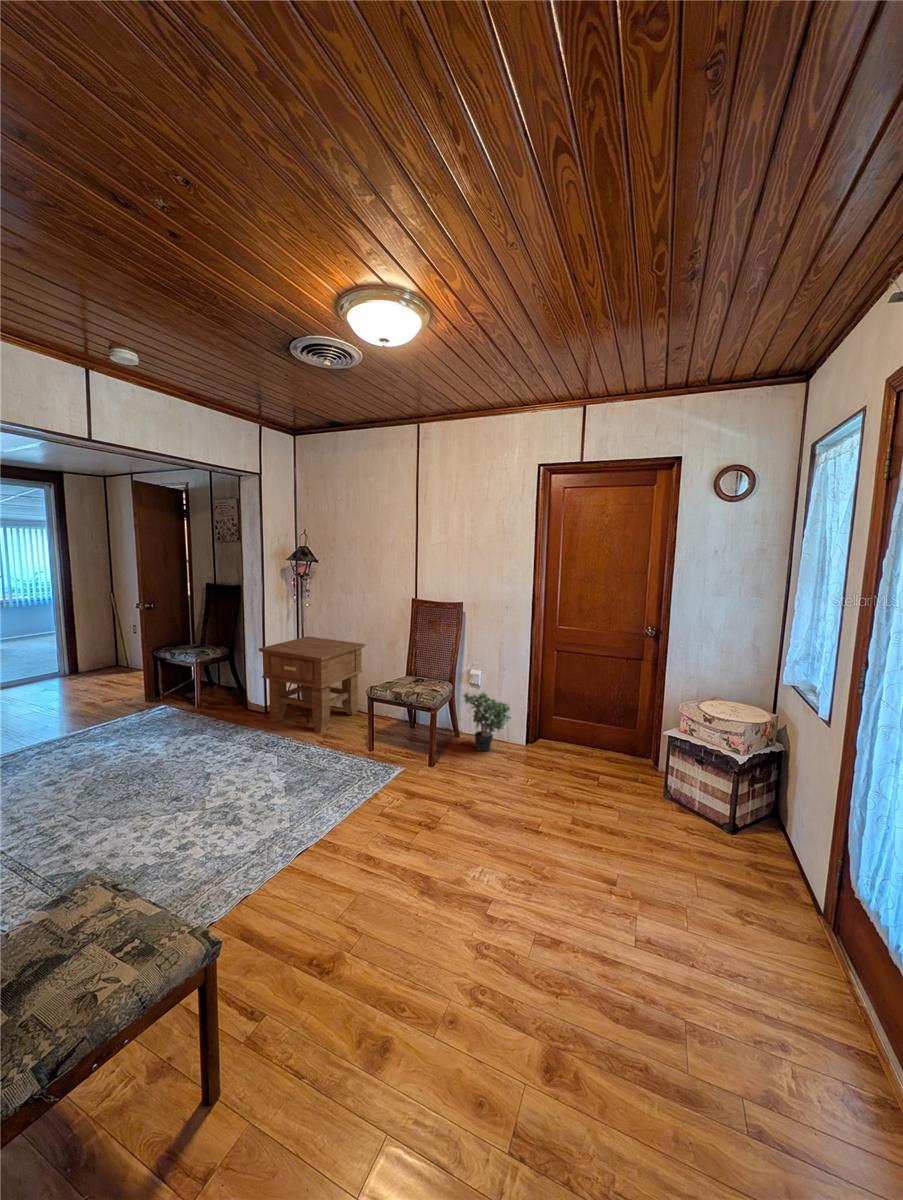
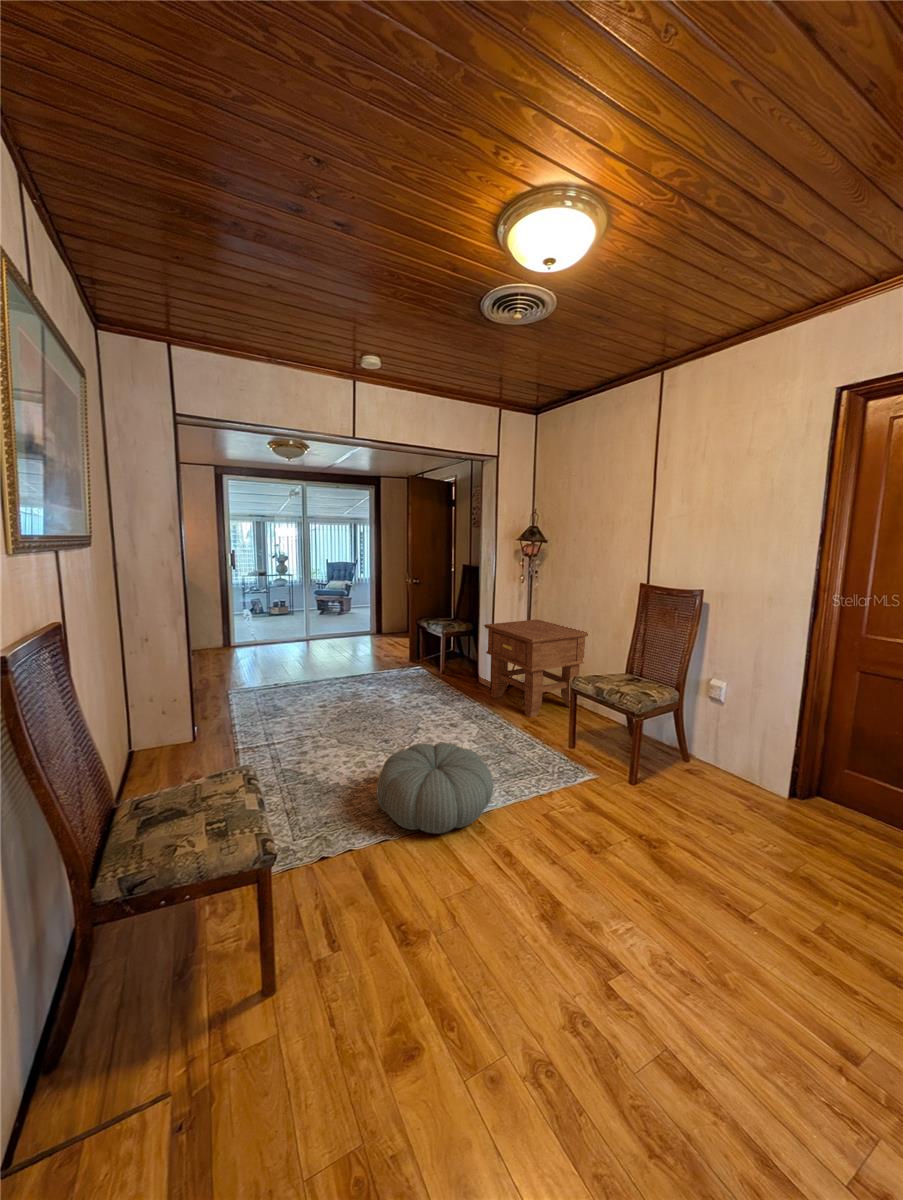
potted plant: present [463,693,511,751] -> none [689,705,762,788]
pouf: none [210,777,336,877] -> present [376,743,493,833]

